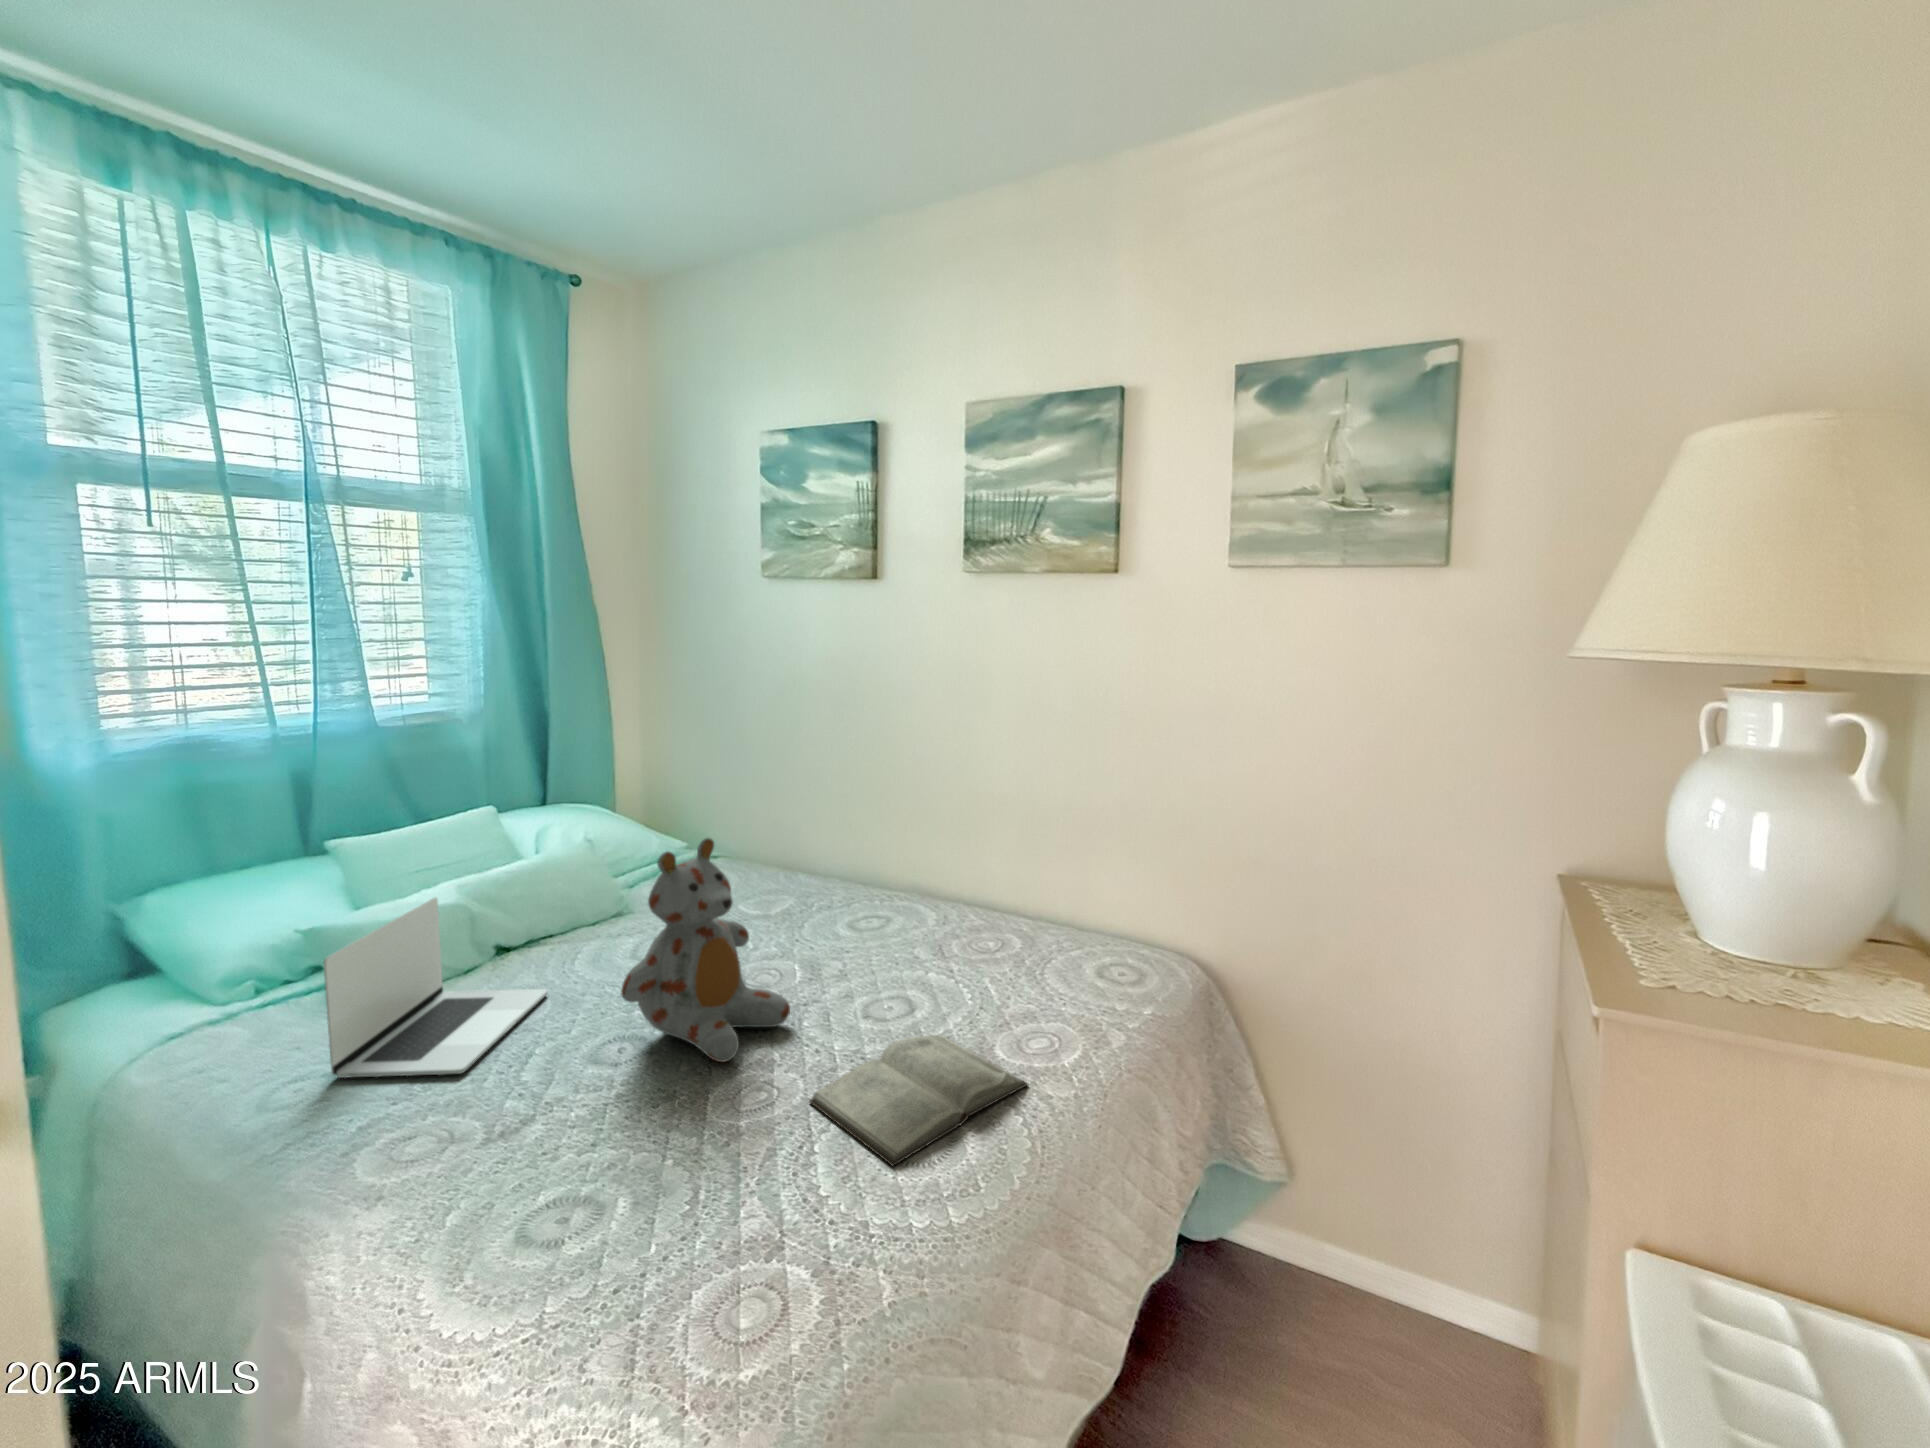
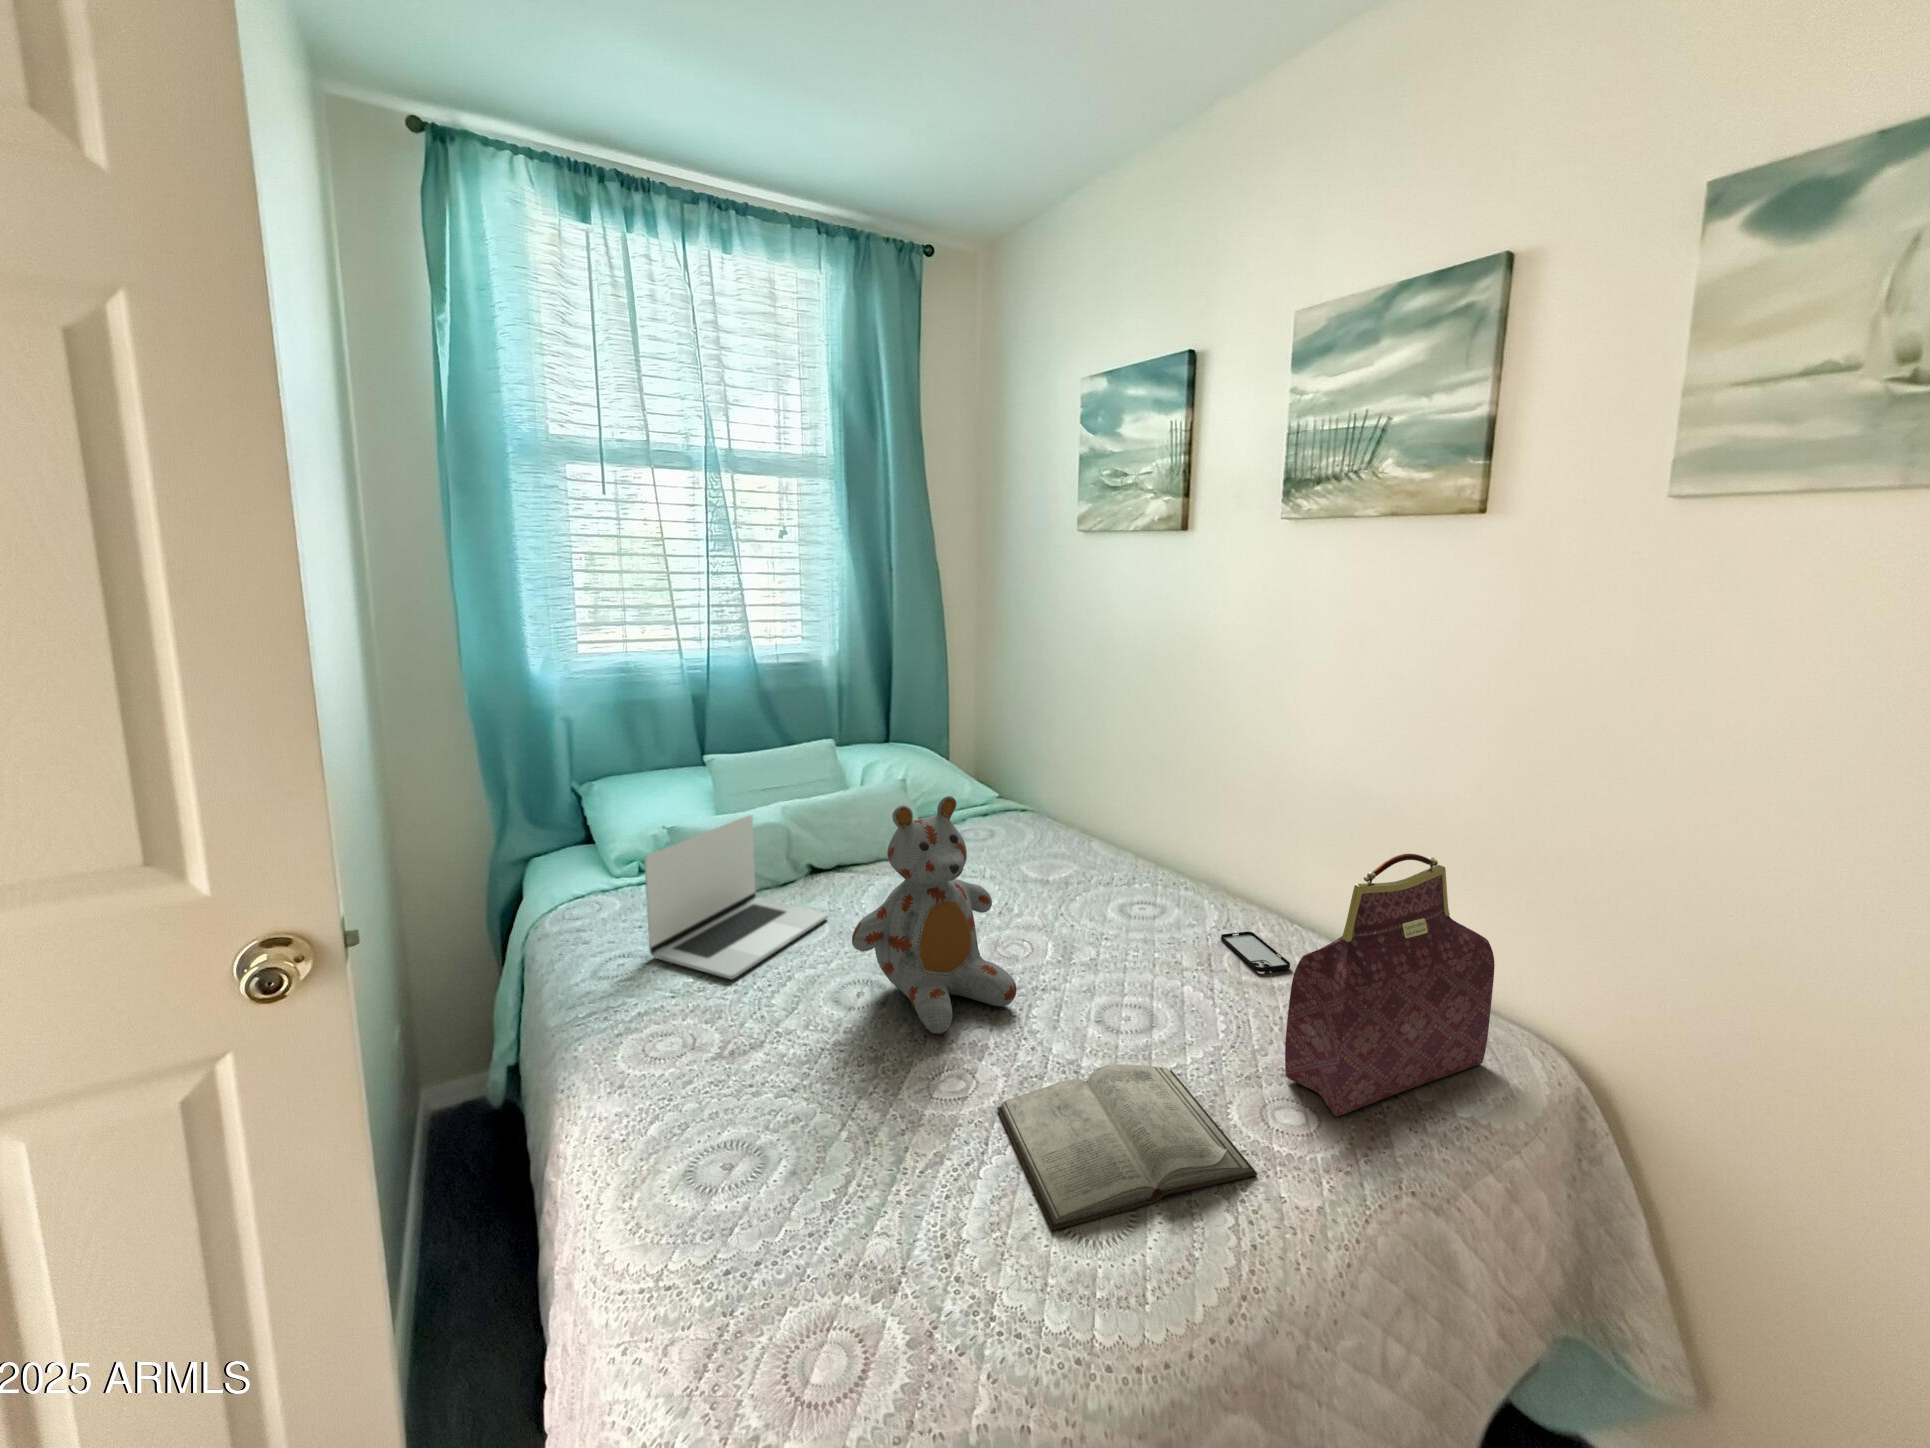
handbag: none [1027,828,1154,1033] -> present [1285,854,1495,1116]
smartphone: none [946,923,1006,951] -> present [1221,932,1290,972]

